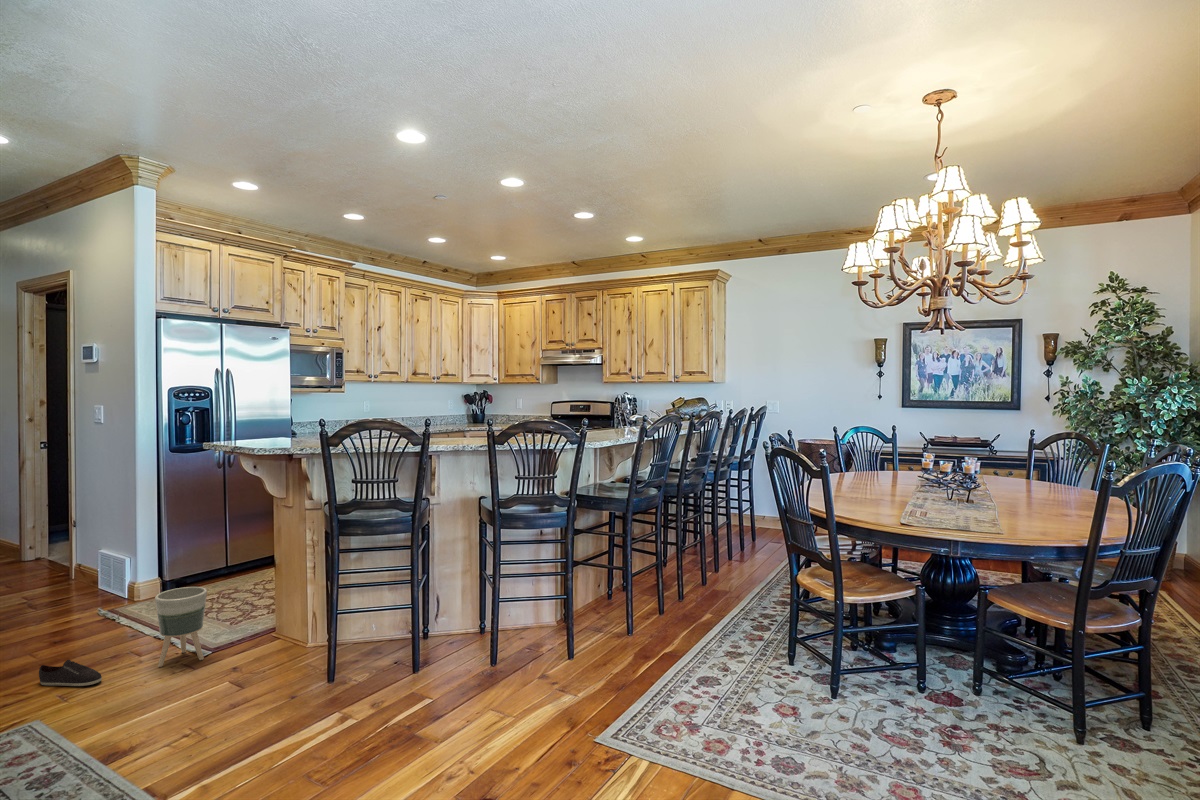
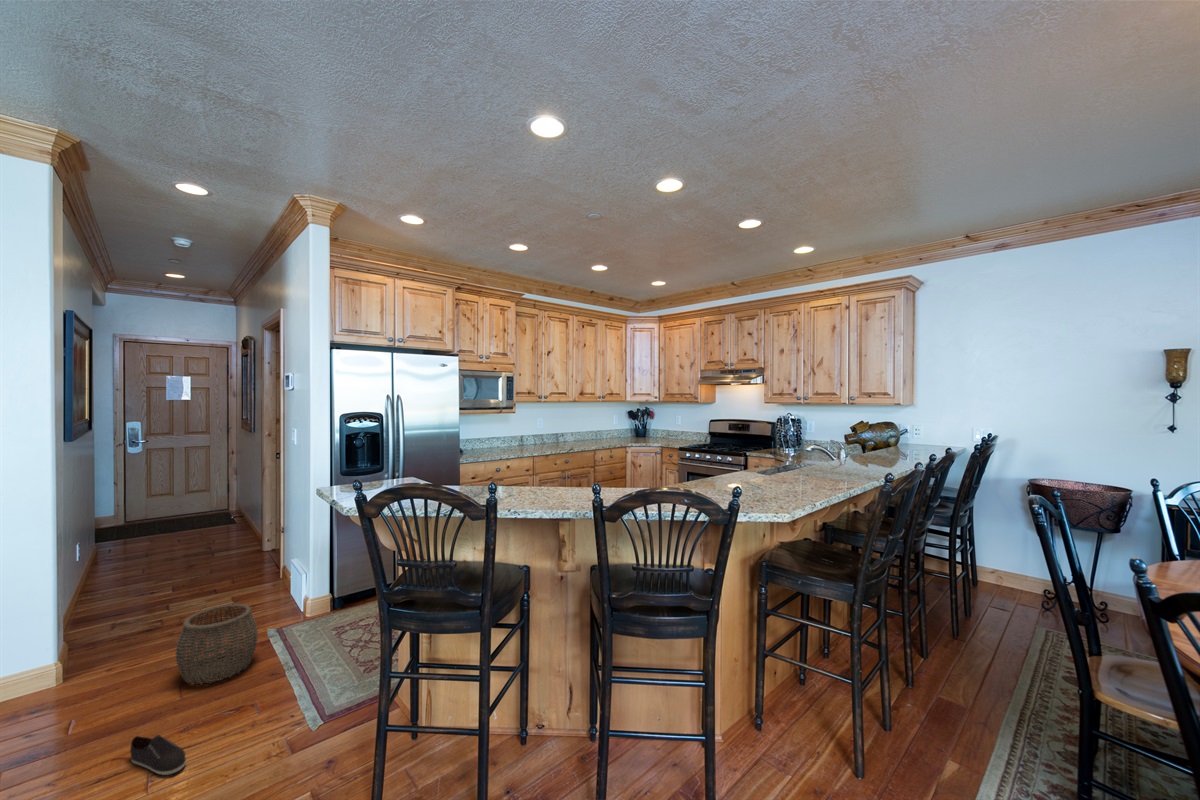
woven basket: none [30,573,113,644] -> present [176,604,258,684]
planter: present [155,587,207,667] -> none [251,649,311,749]

